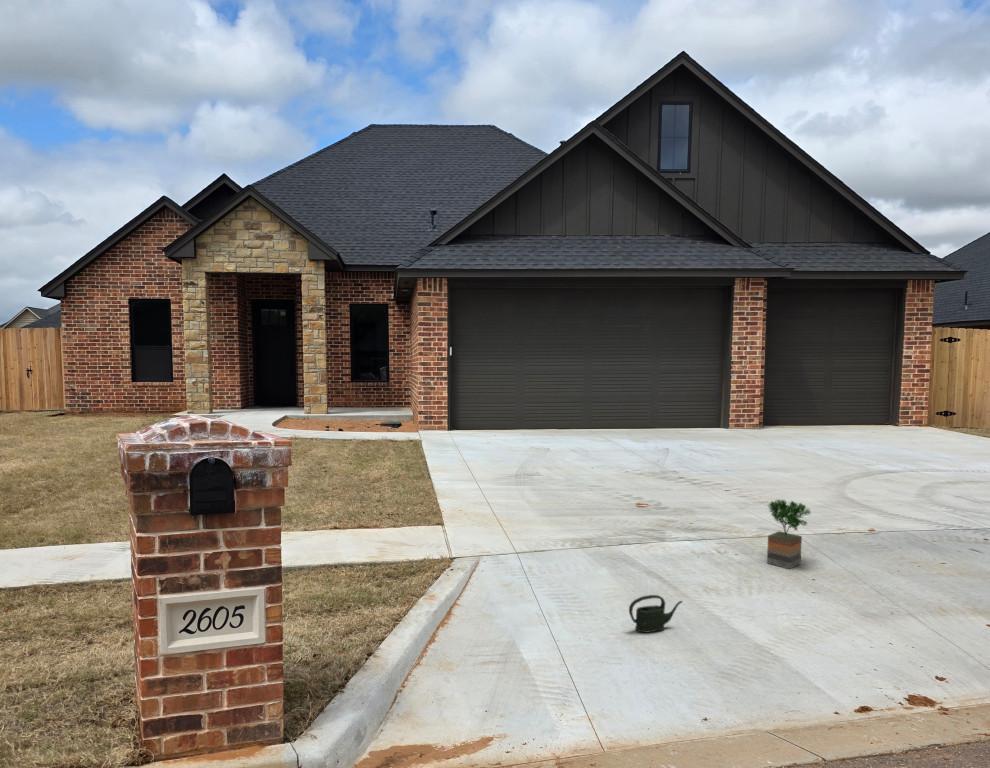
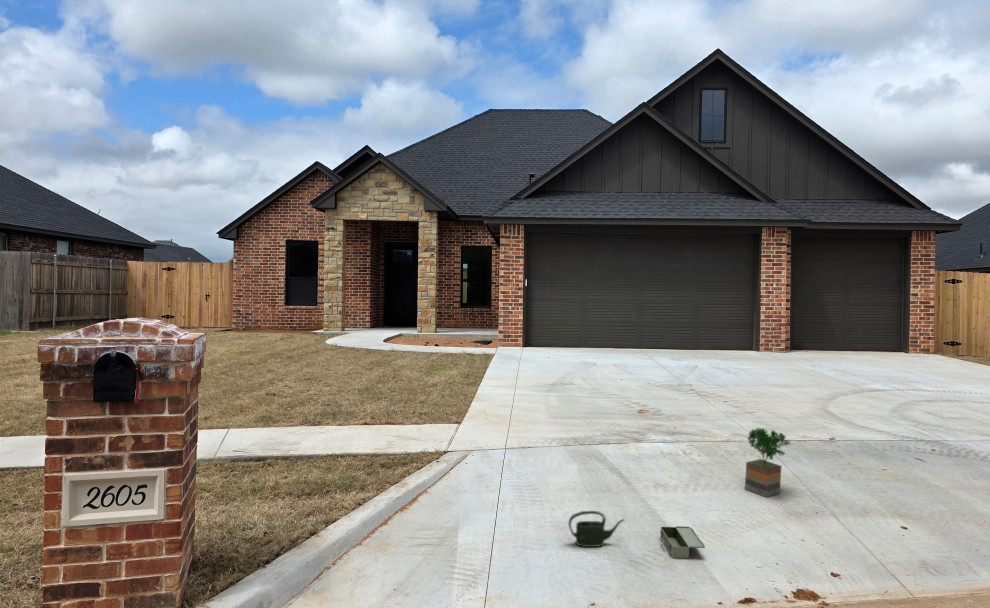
toolbox: none [713,603,764,633] -> present [660,526,705,558]

